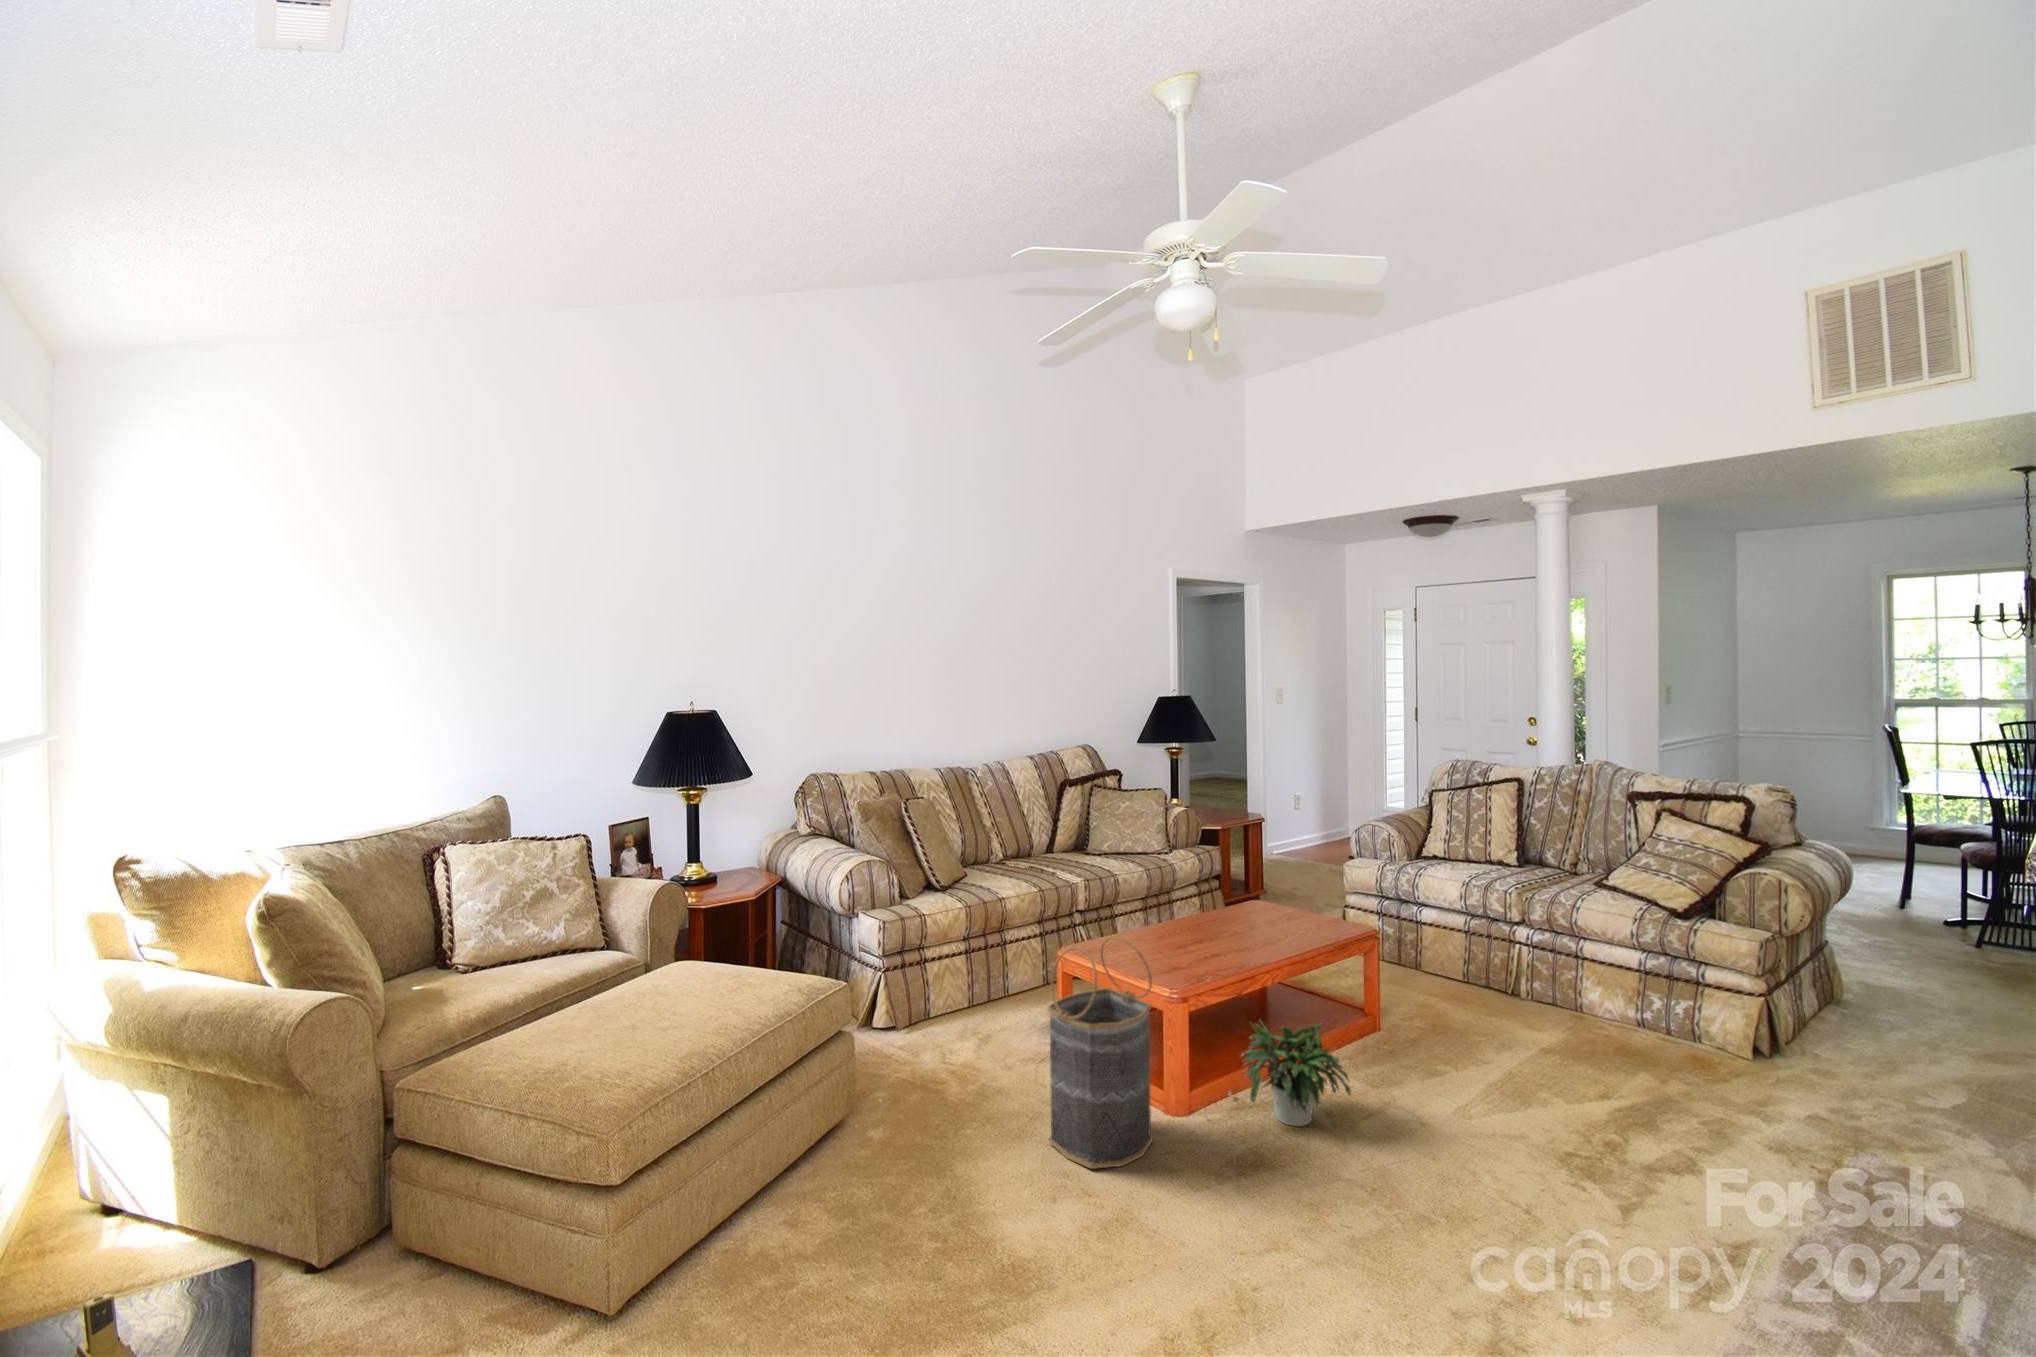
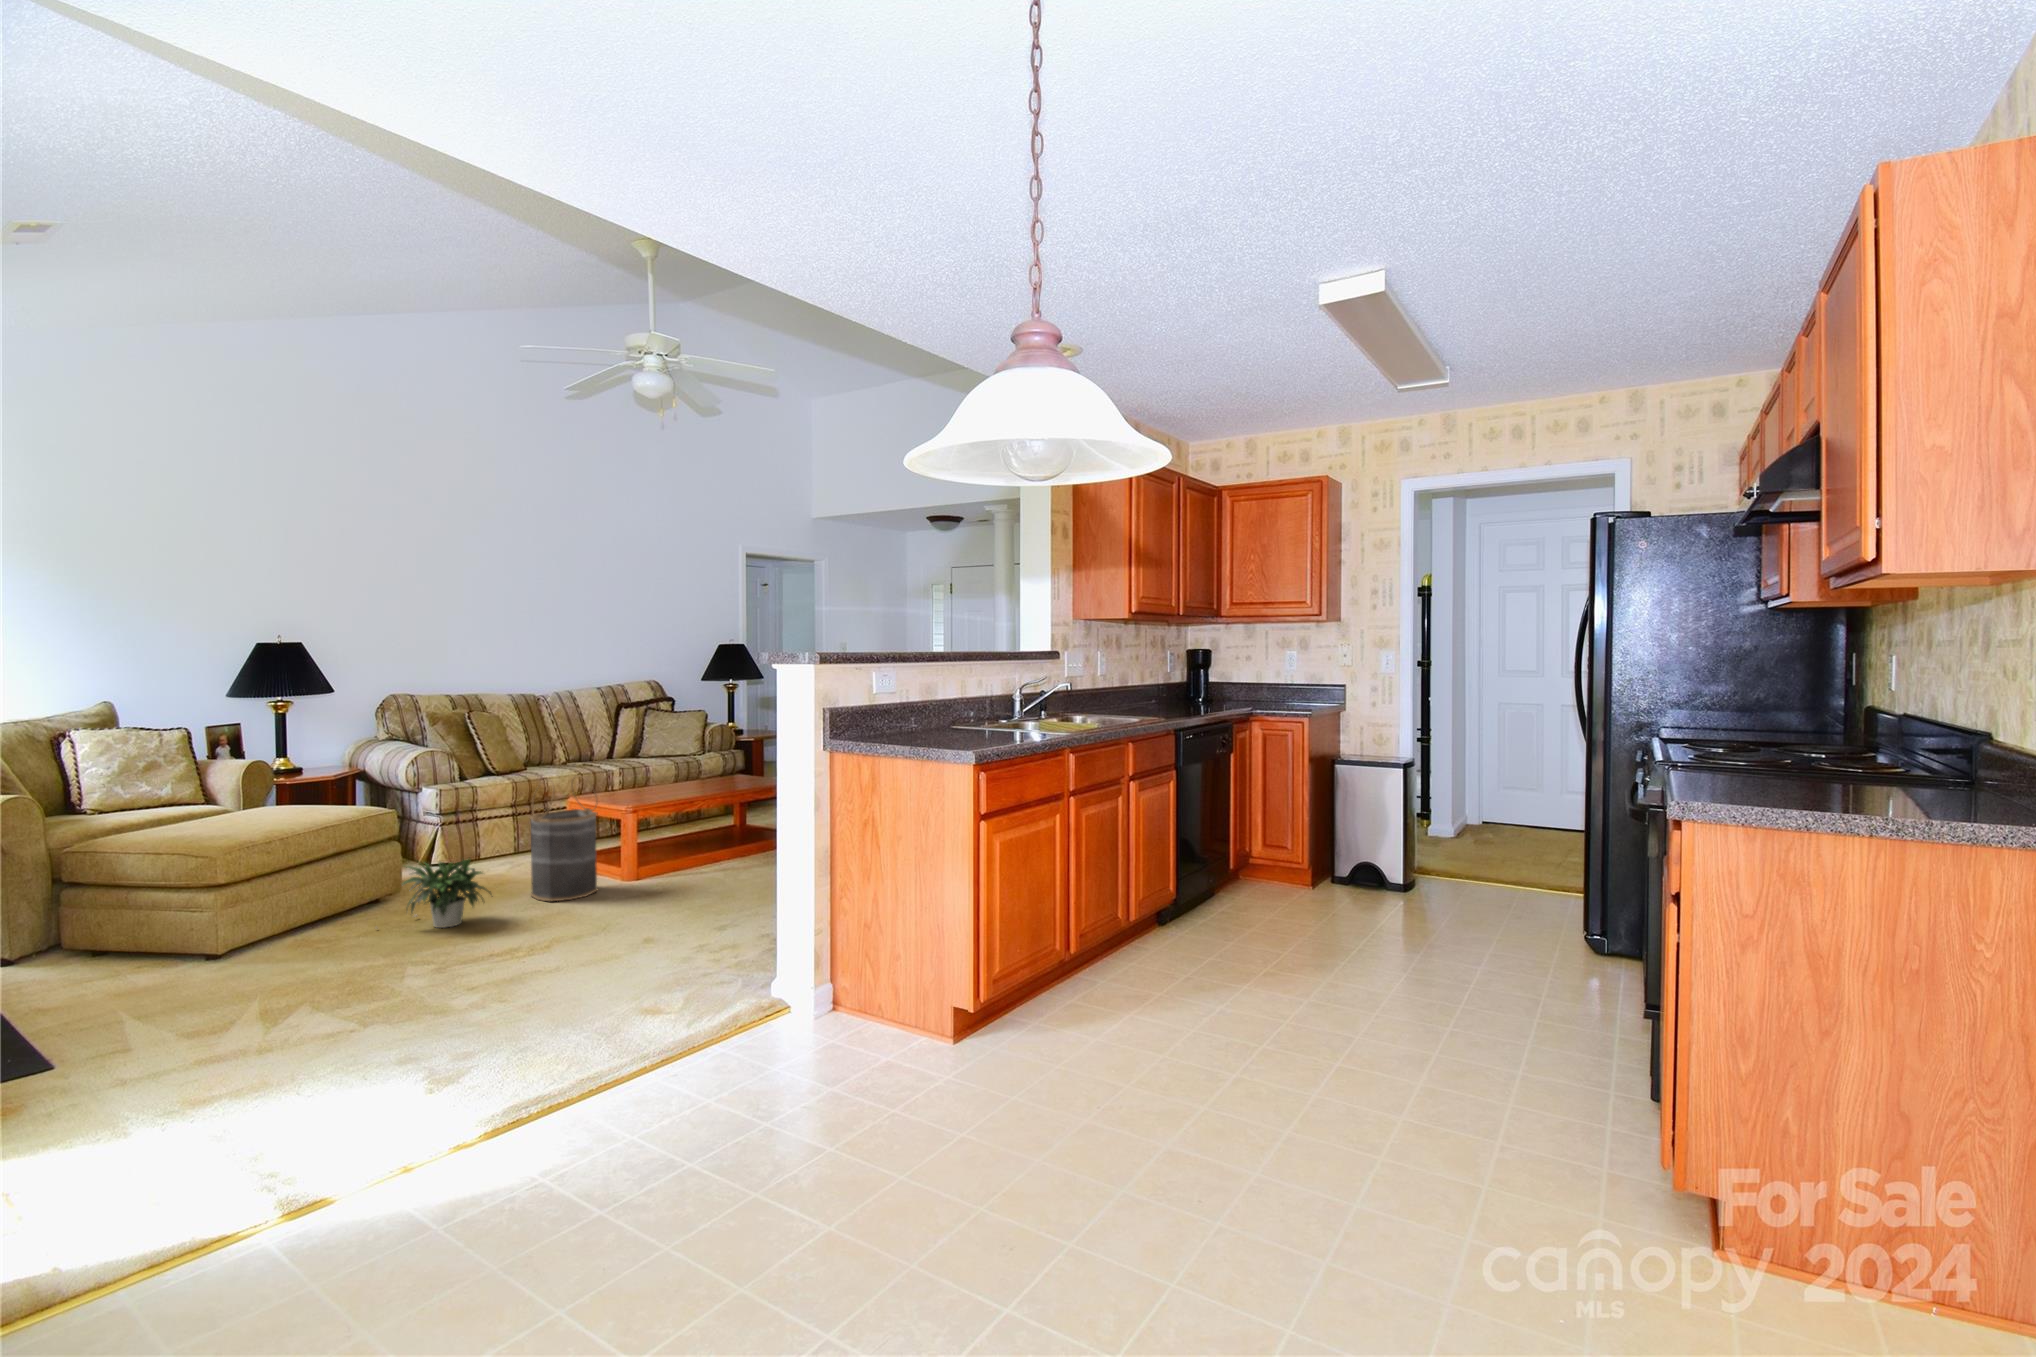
potted plant: present [1206,1022,1351,1126] -> present [402,859,493,928]

